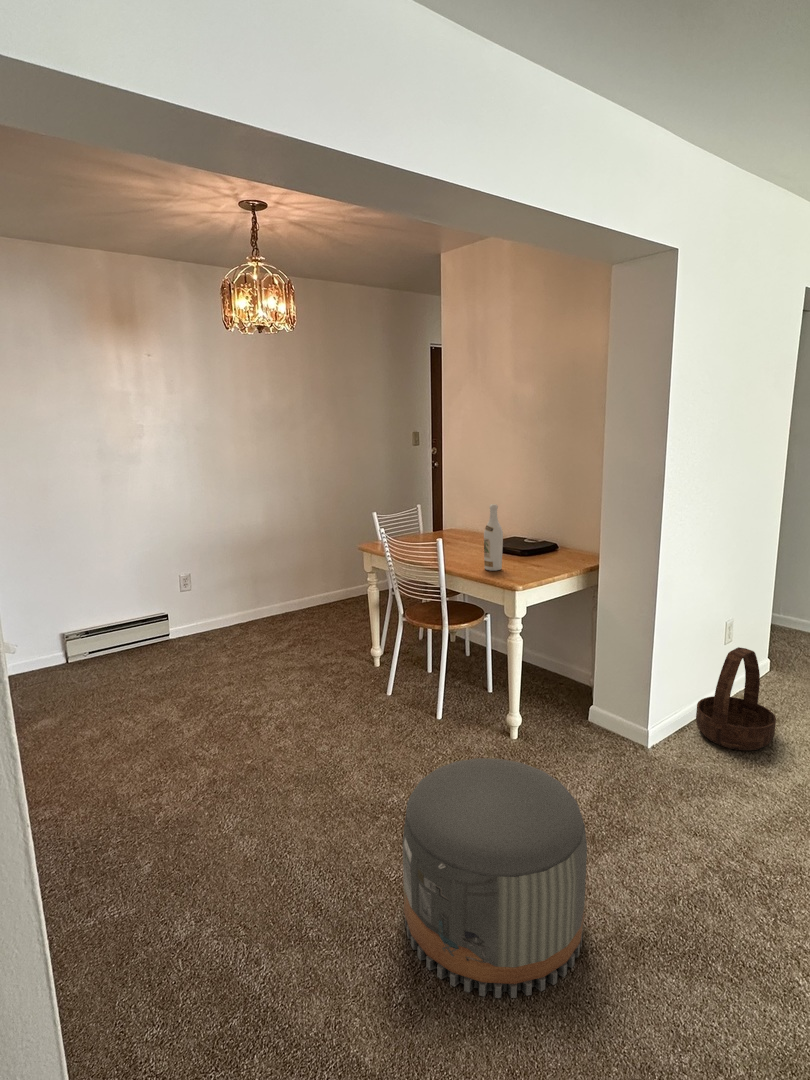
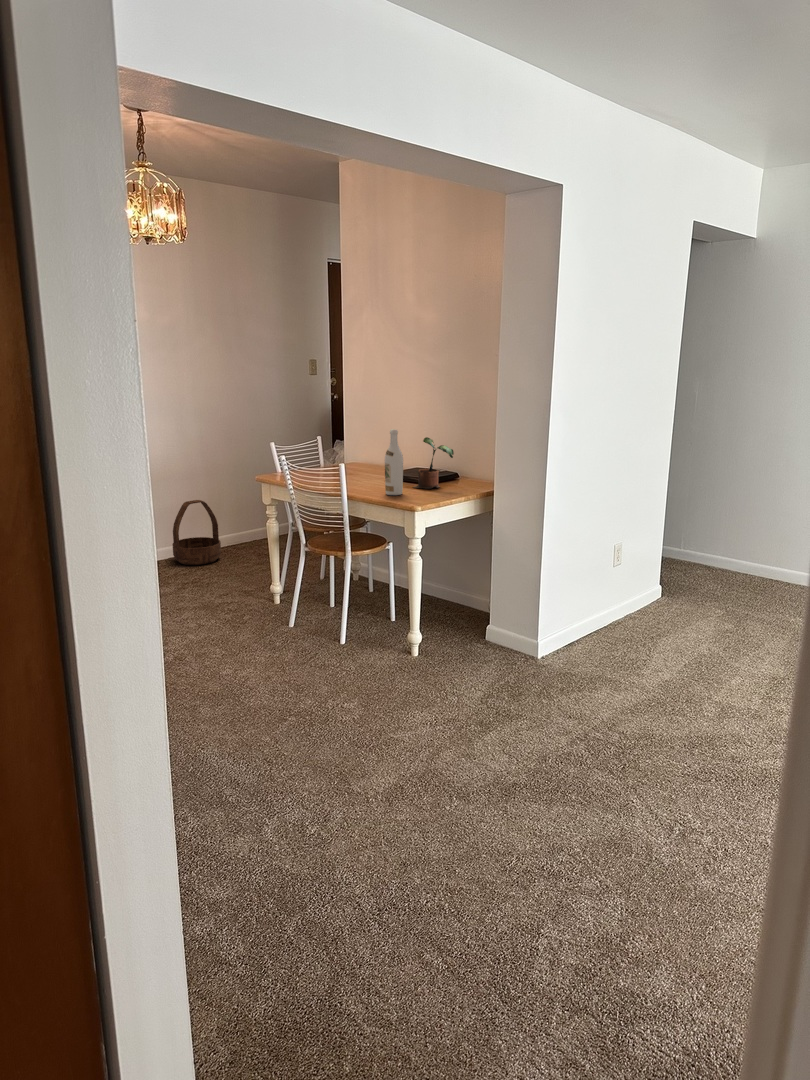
potted plant: none [511,512,555,563] -> present [413,437,454,489]
basket: present [696,647,776,751] -> present [172,500,221,565]
pouf: present [403,758,587,998] -> none [312,648,469,824]

